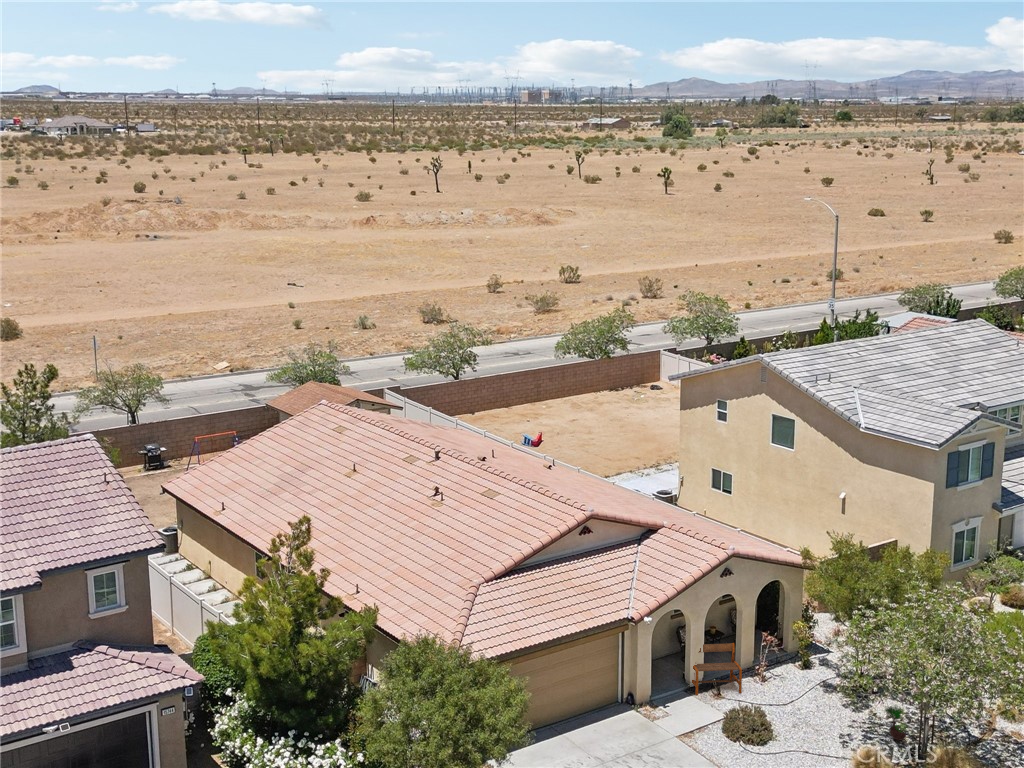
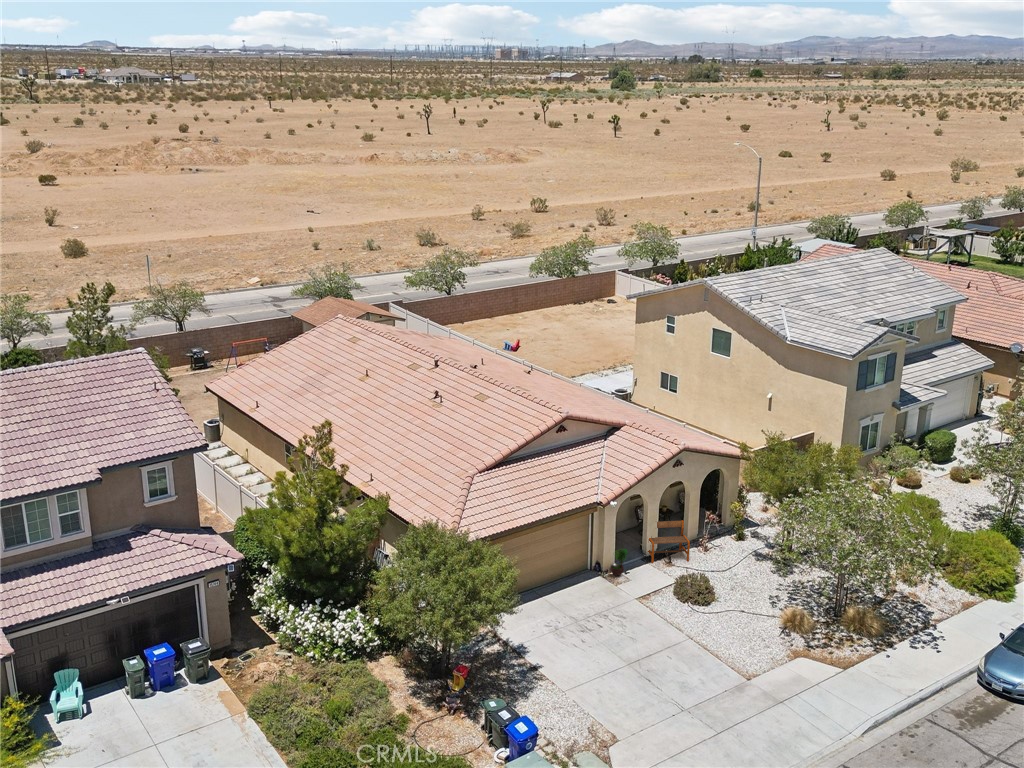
potted tree: present [885,706,906,740] -> present [610,549,627,575]

